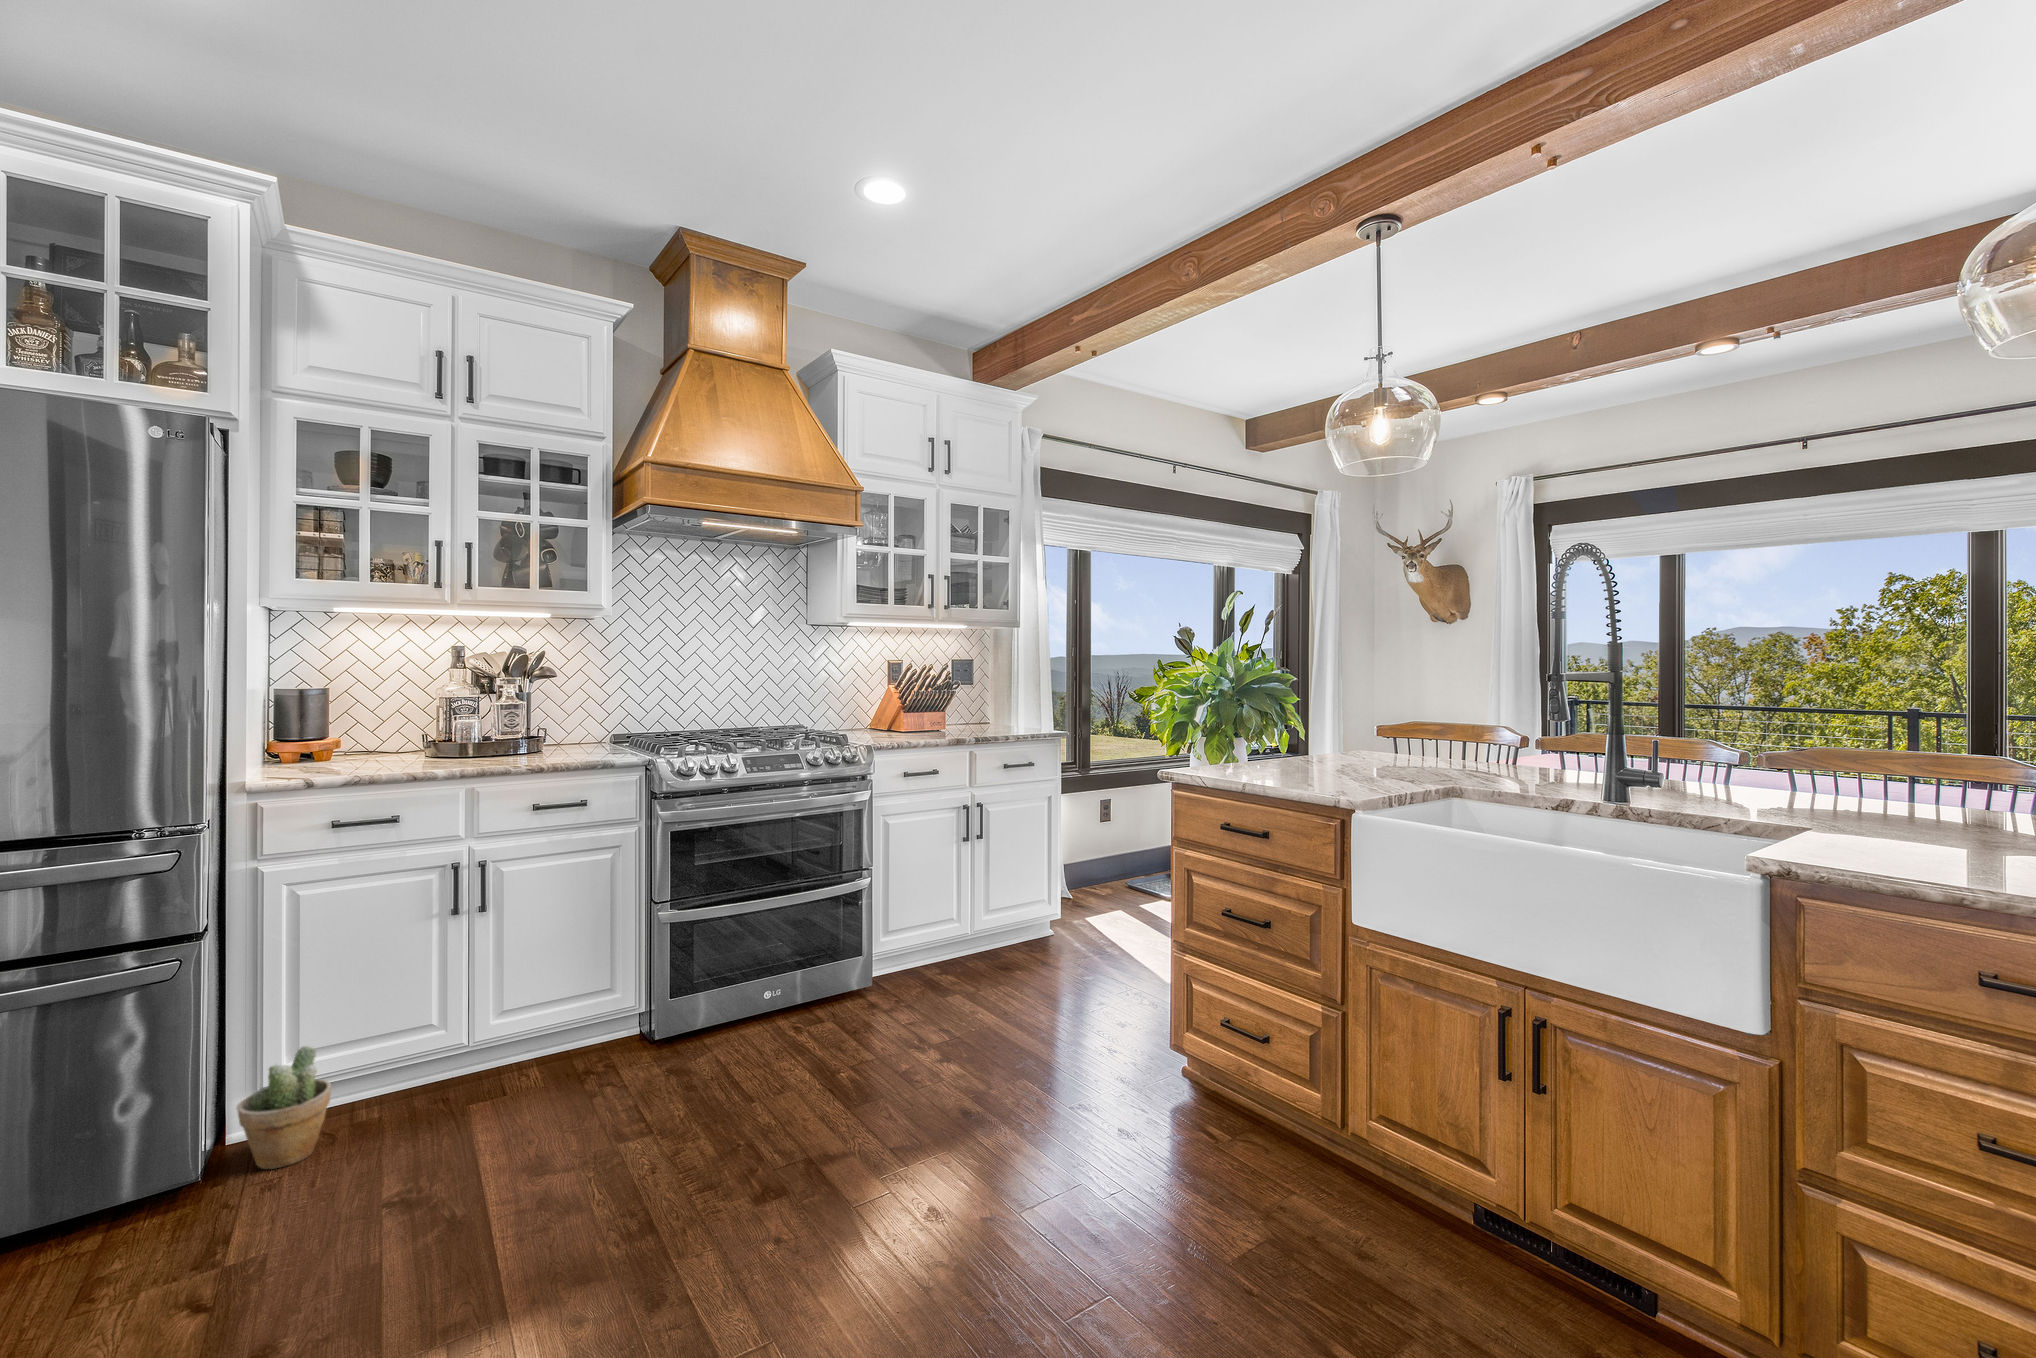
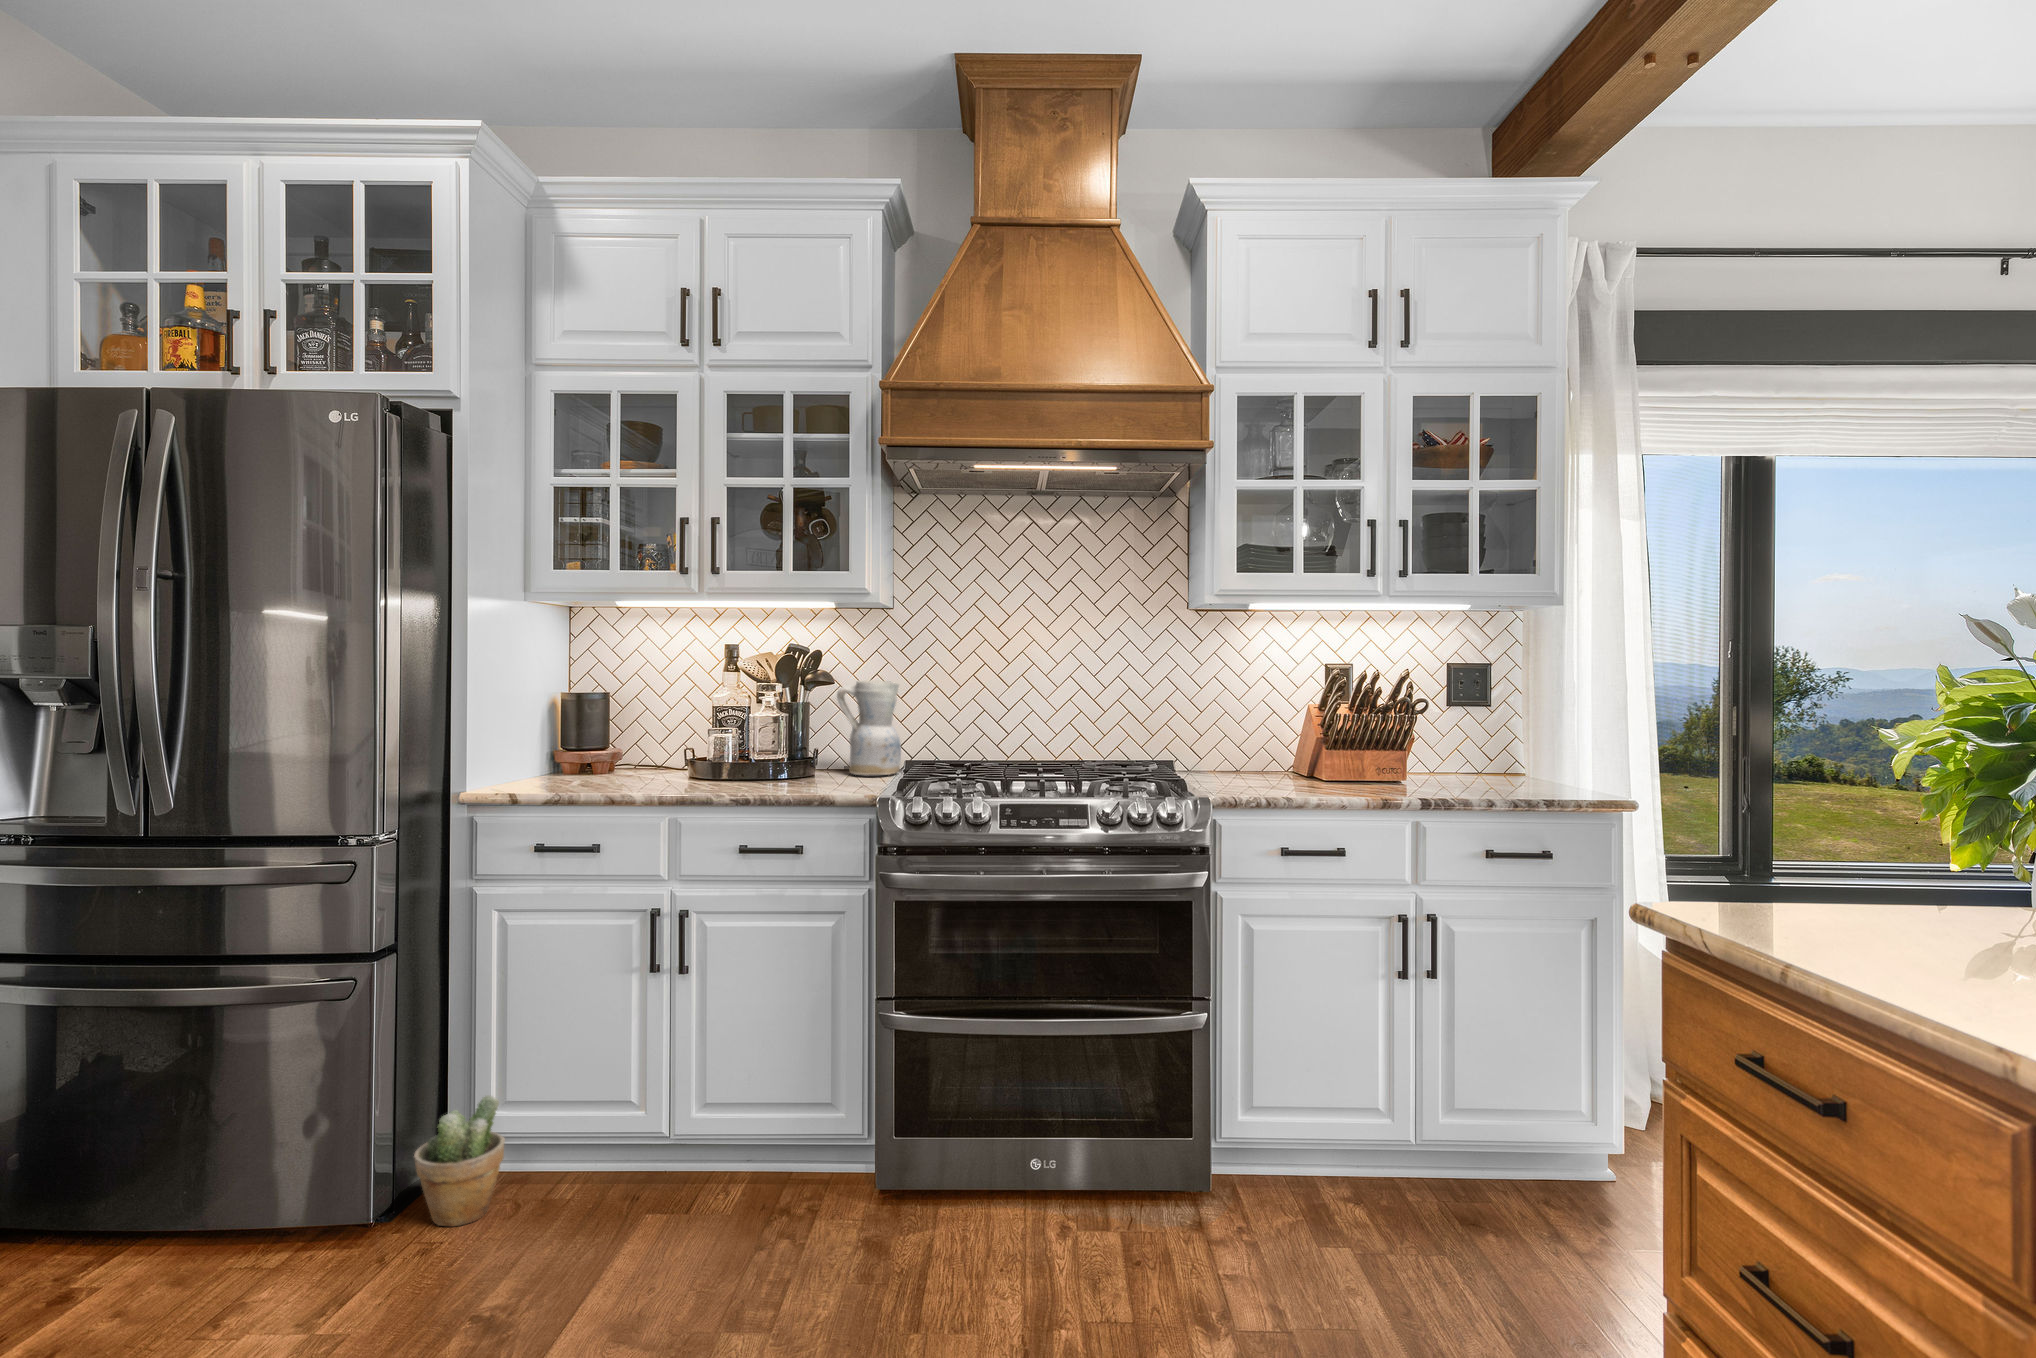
ceramic pitcher: none [572,675,626,747] -> present [837,680,901,775]

